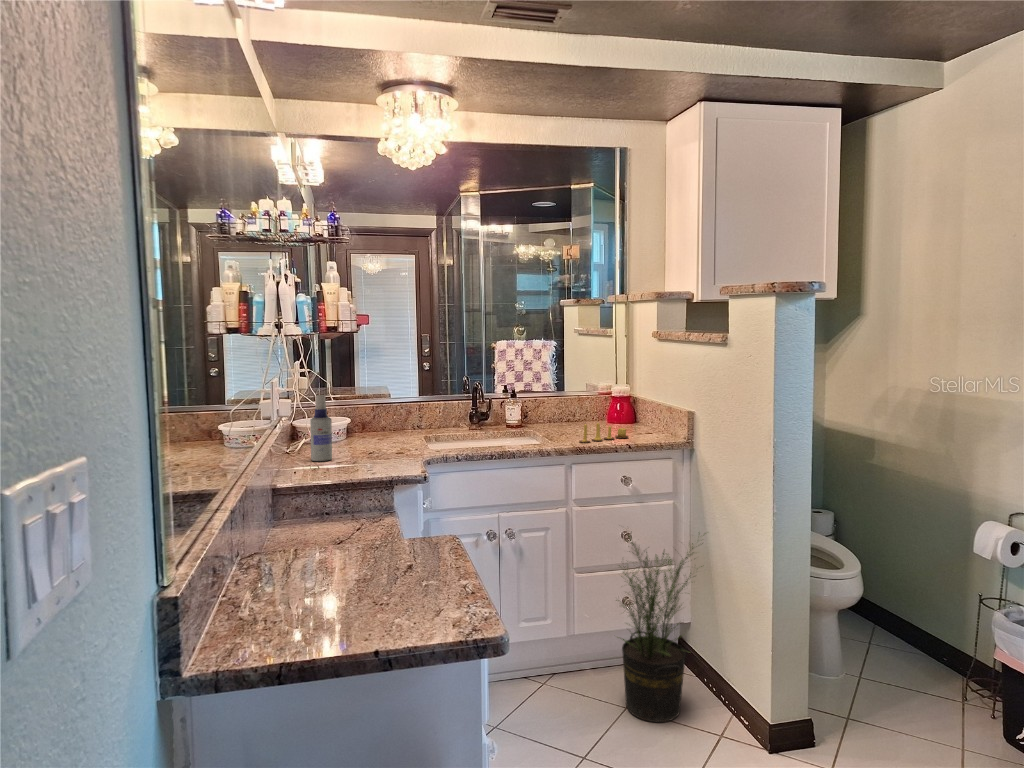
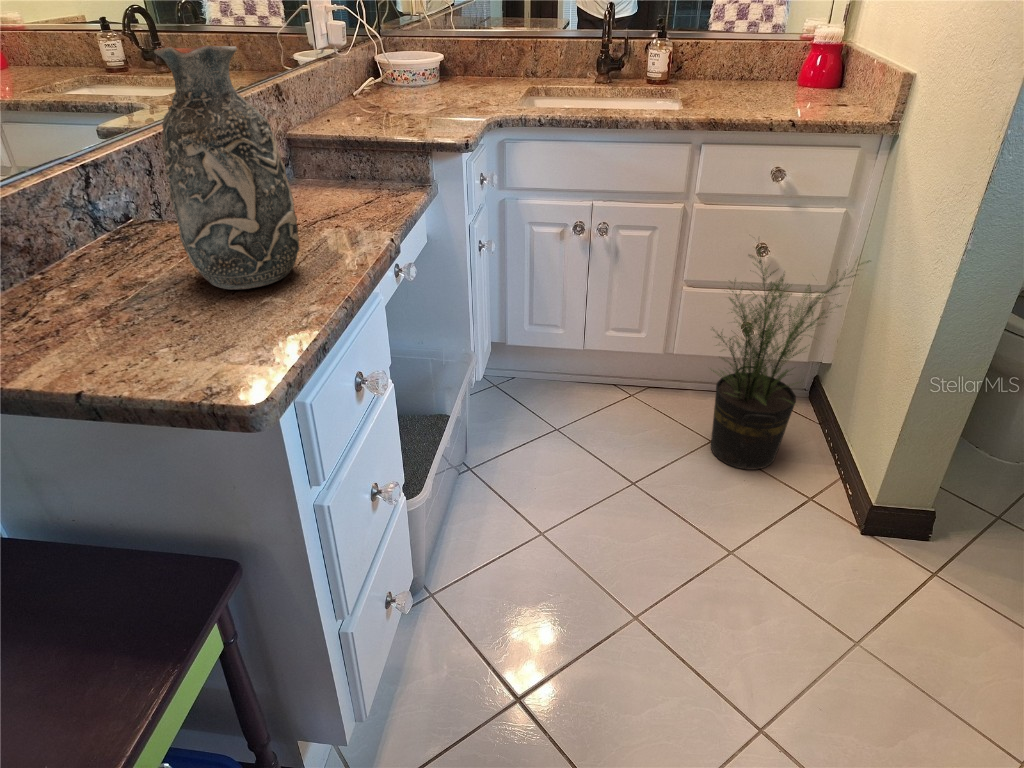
spray bottle: present [310,395,332,461] -> none [344,23,375,115]
decorative vase: none [342,408,429,579] -> present [154,45,300,289]
candle: present [579,423,629,443] -> none [720,80,805,113]

